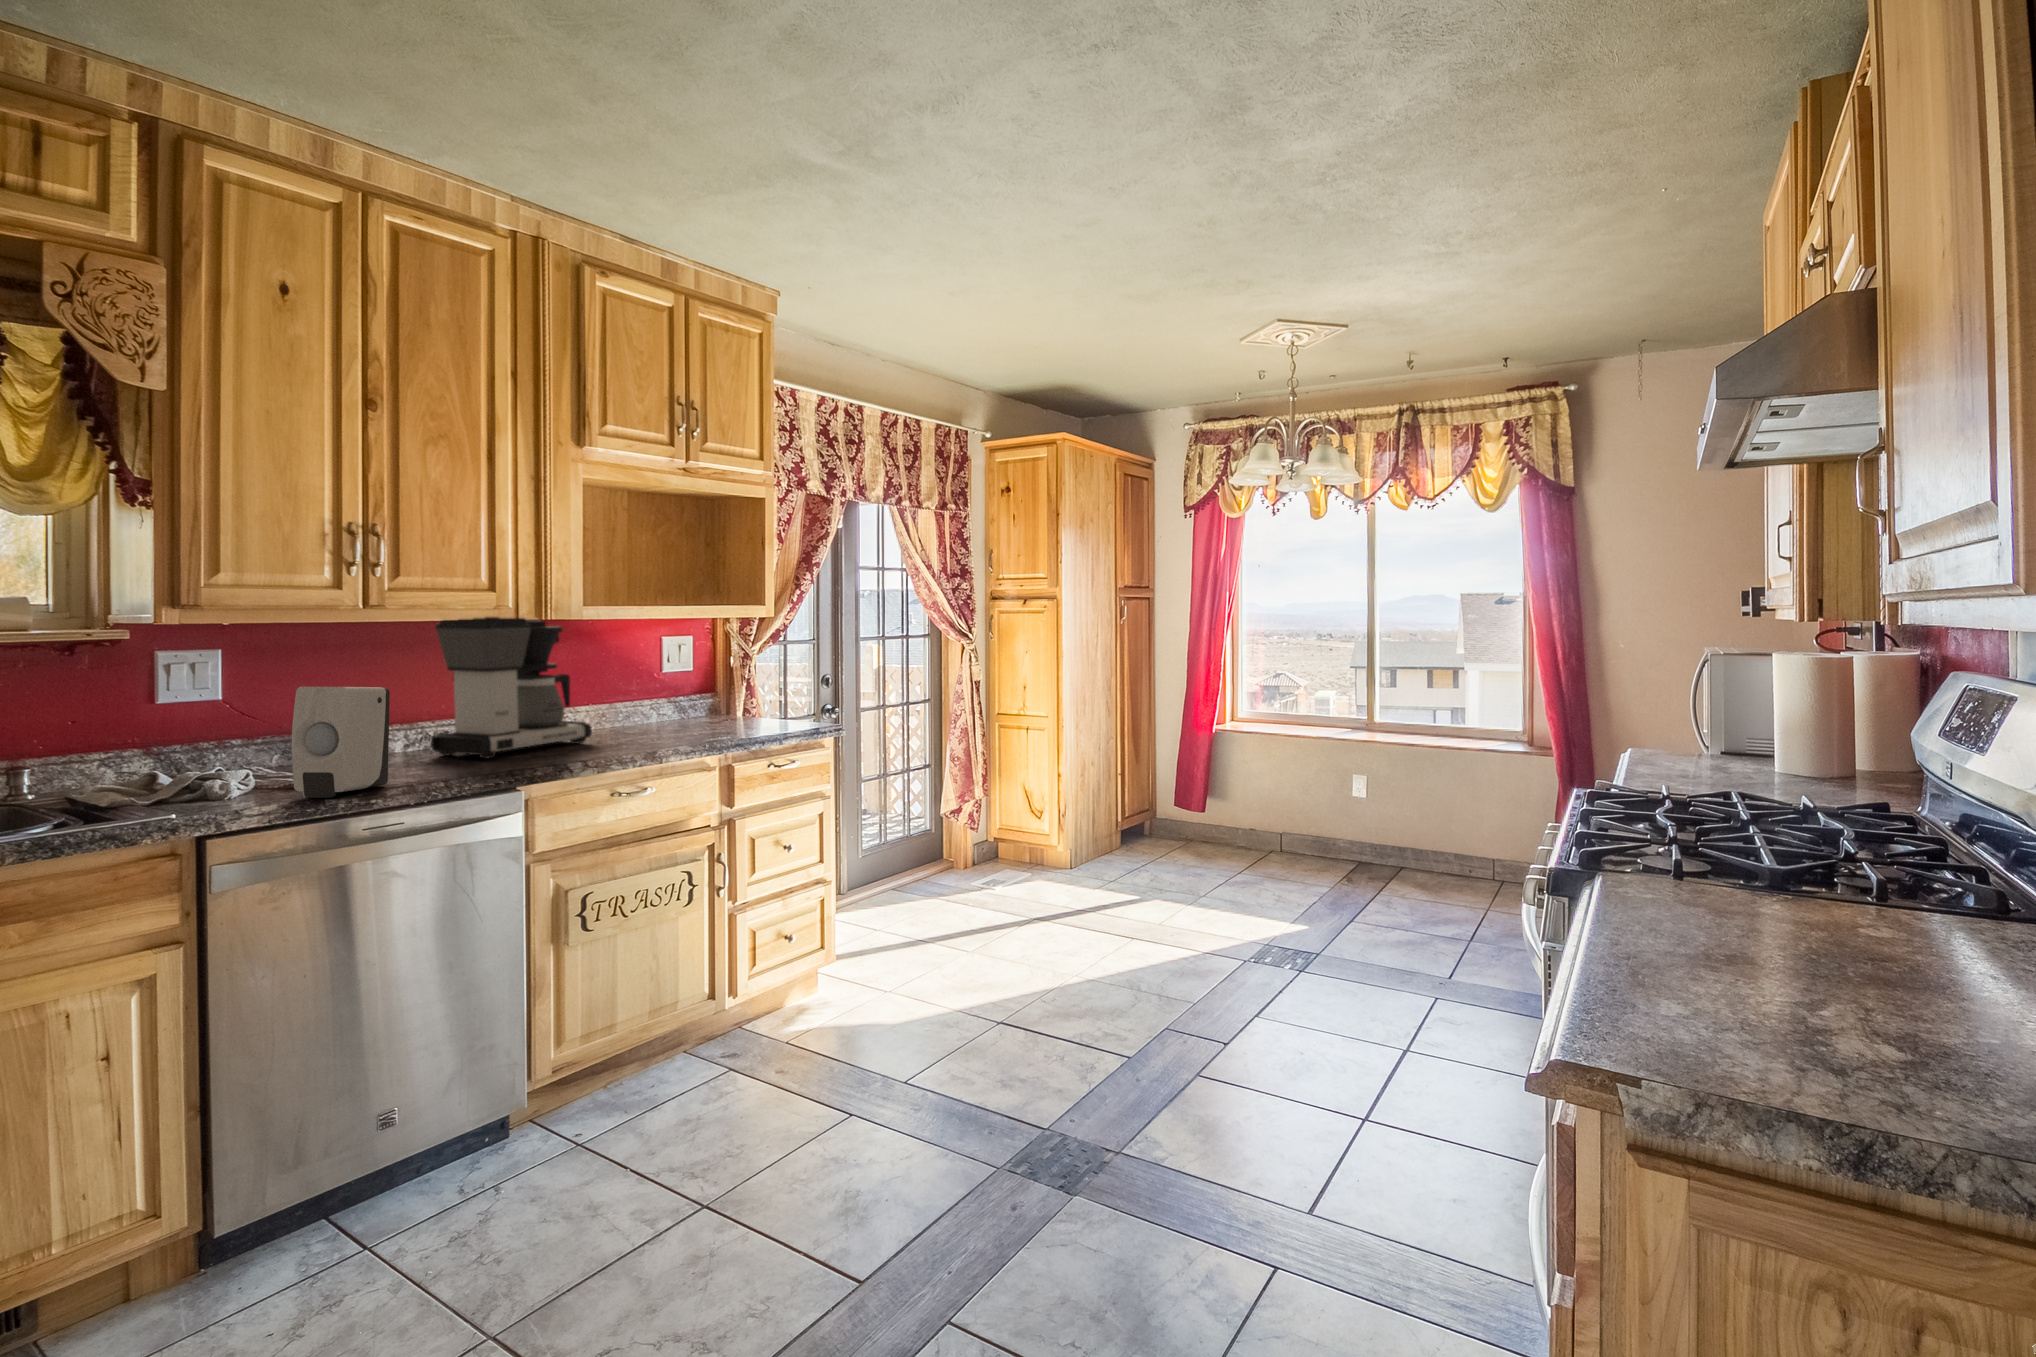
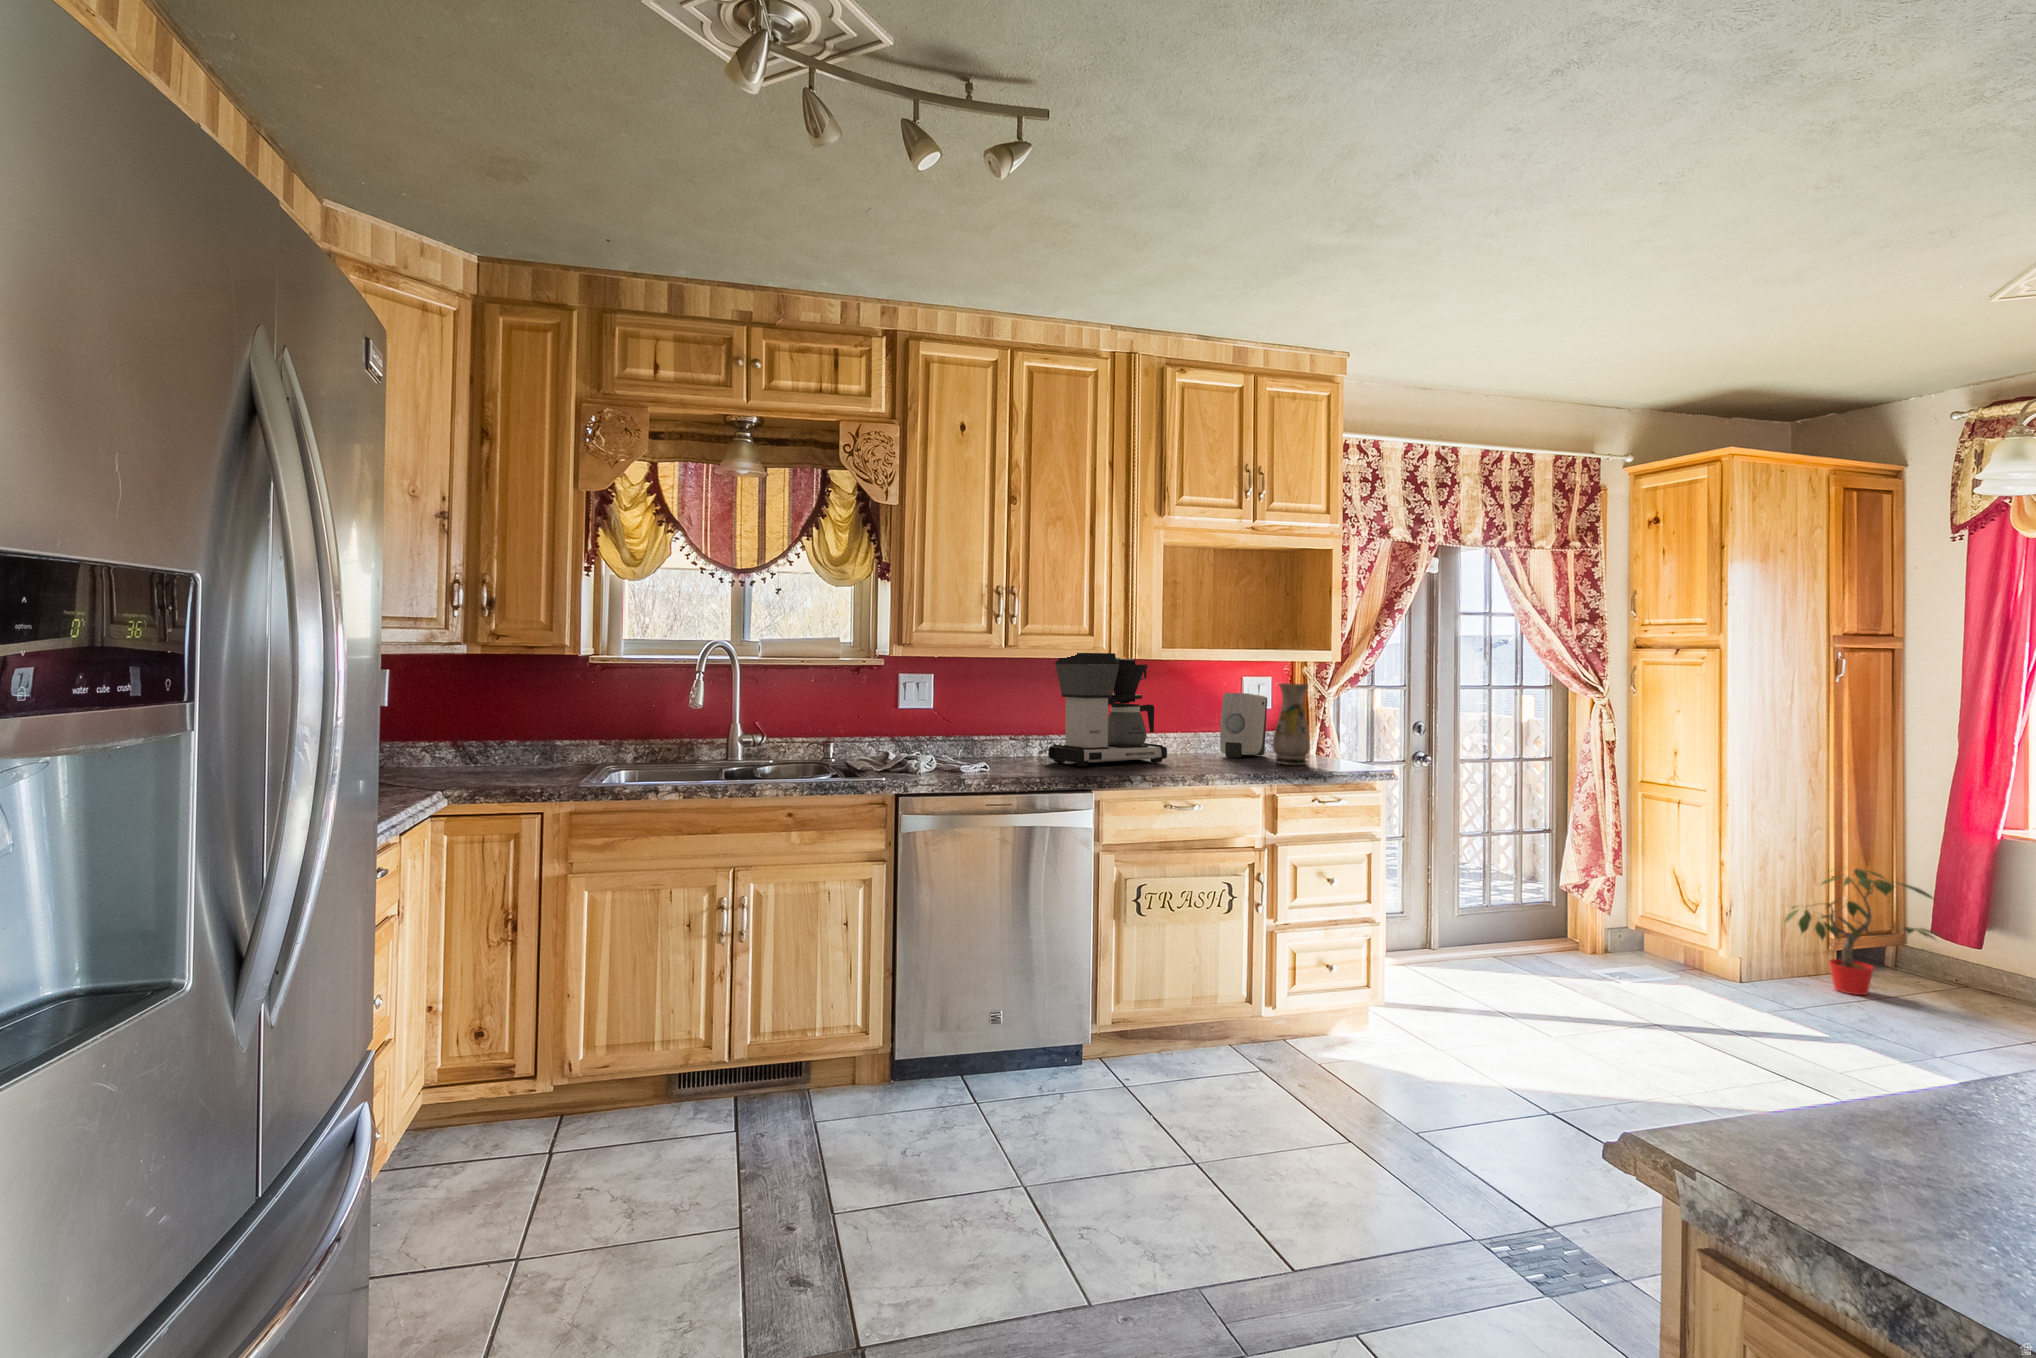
vase: none [710,644,751,732] -> present [1272,683,1310,765]
soap dispenser: present [291,687,390,798] -> present [1220,693,1267,758]
potted plant: none [1098,771,1187,867] -> present [1785,869,1937,995]

